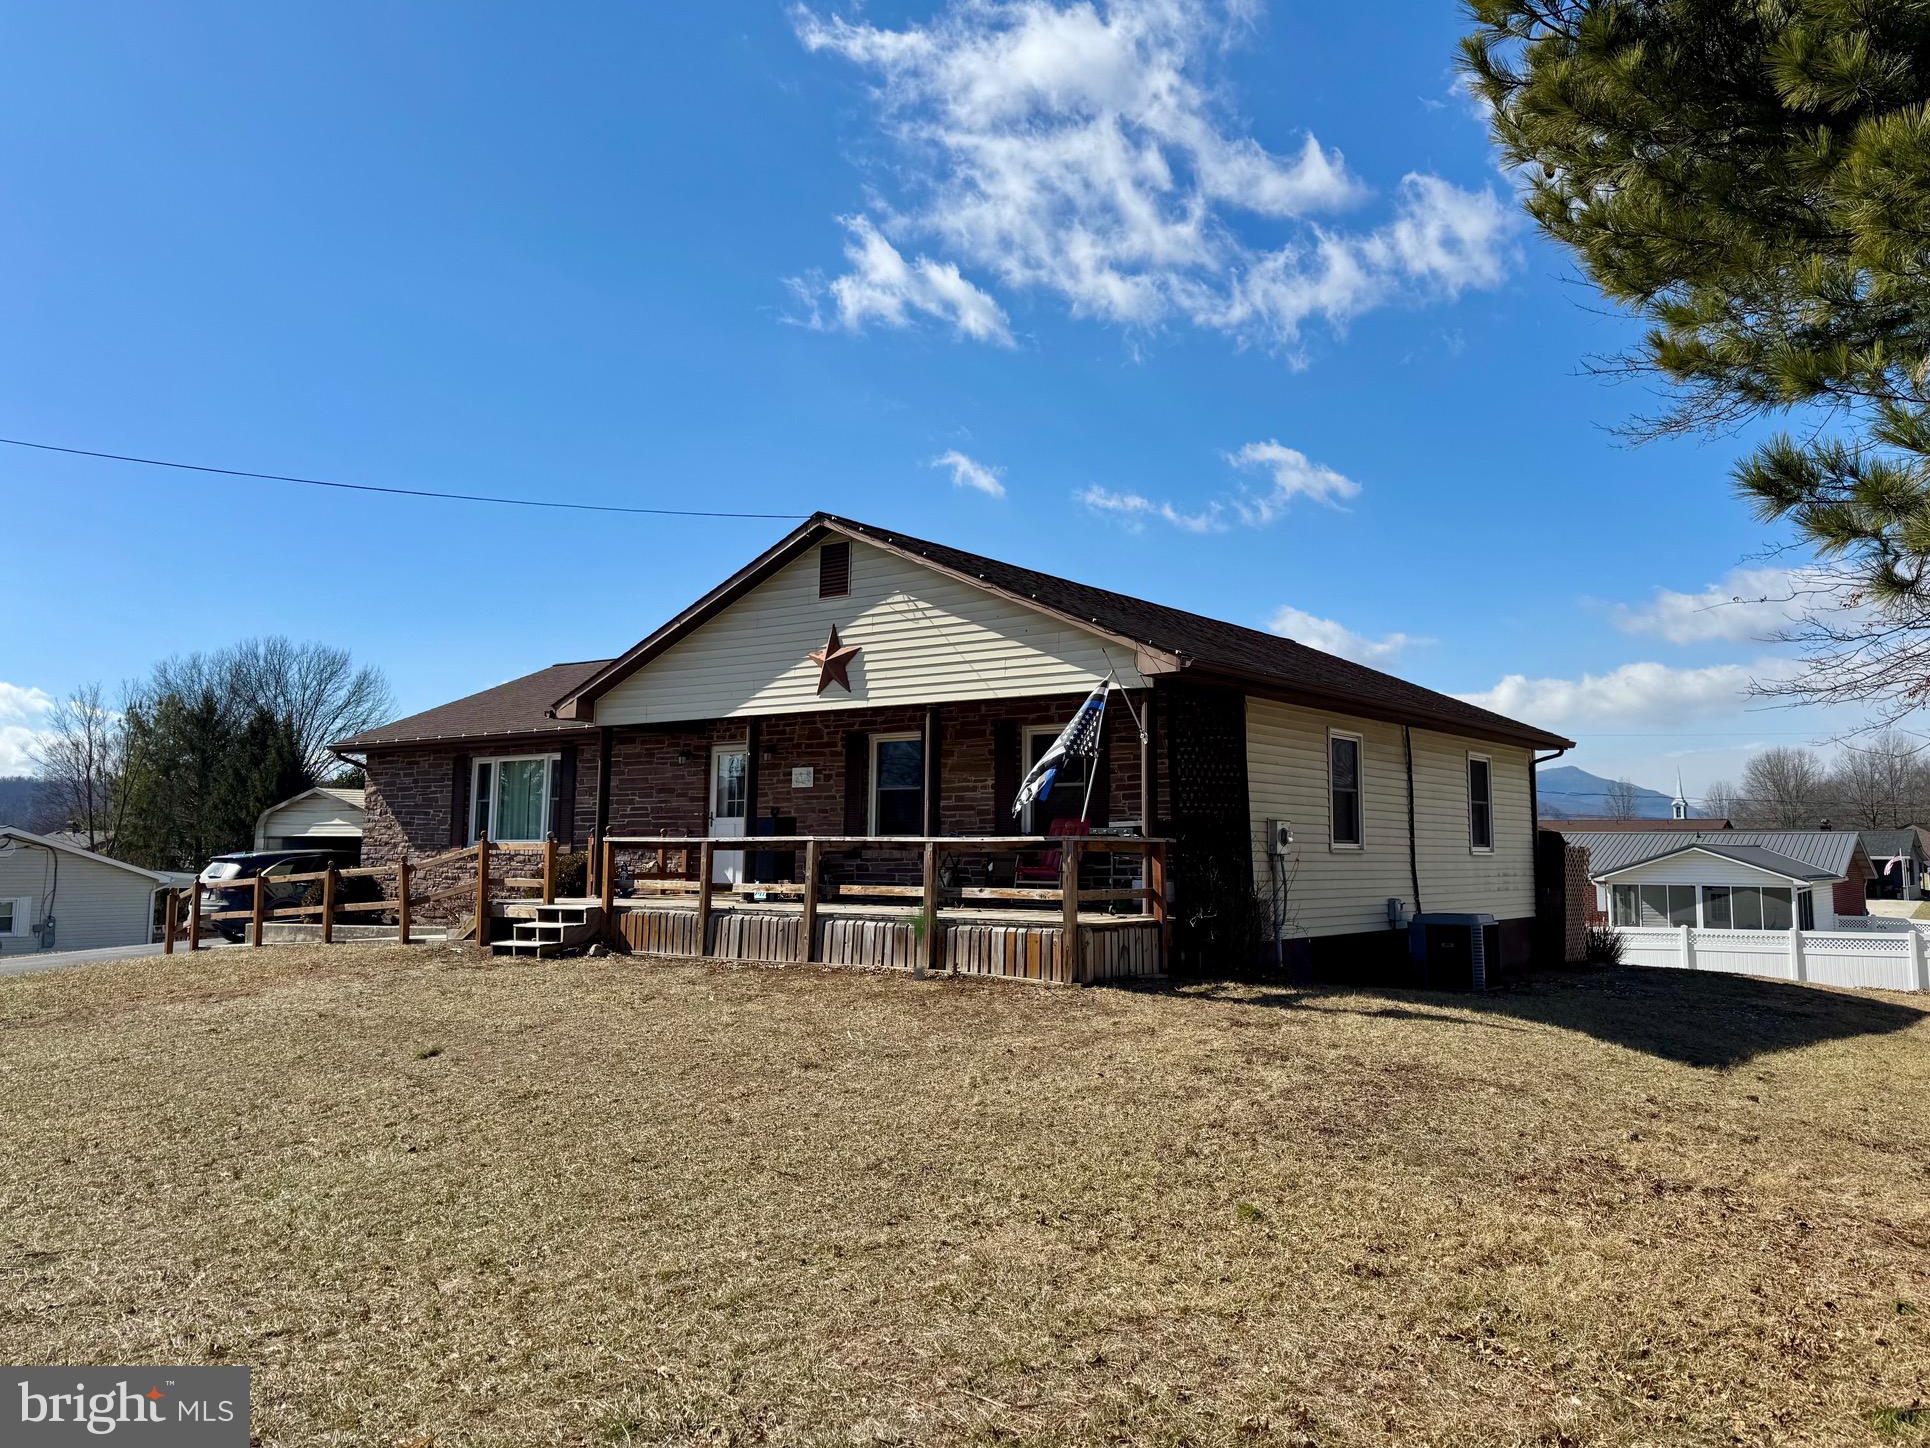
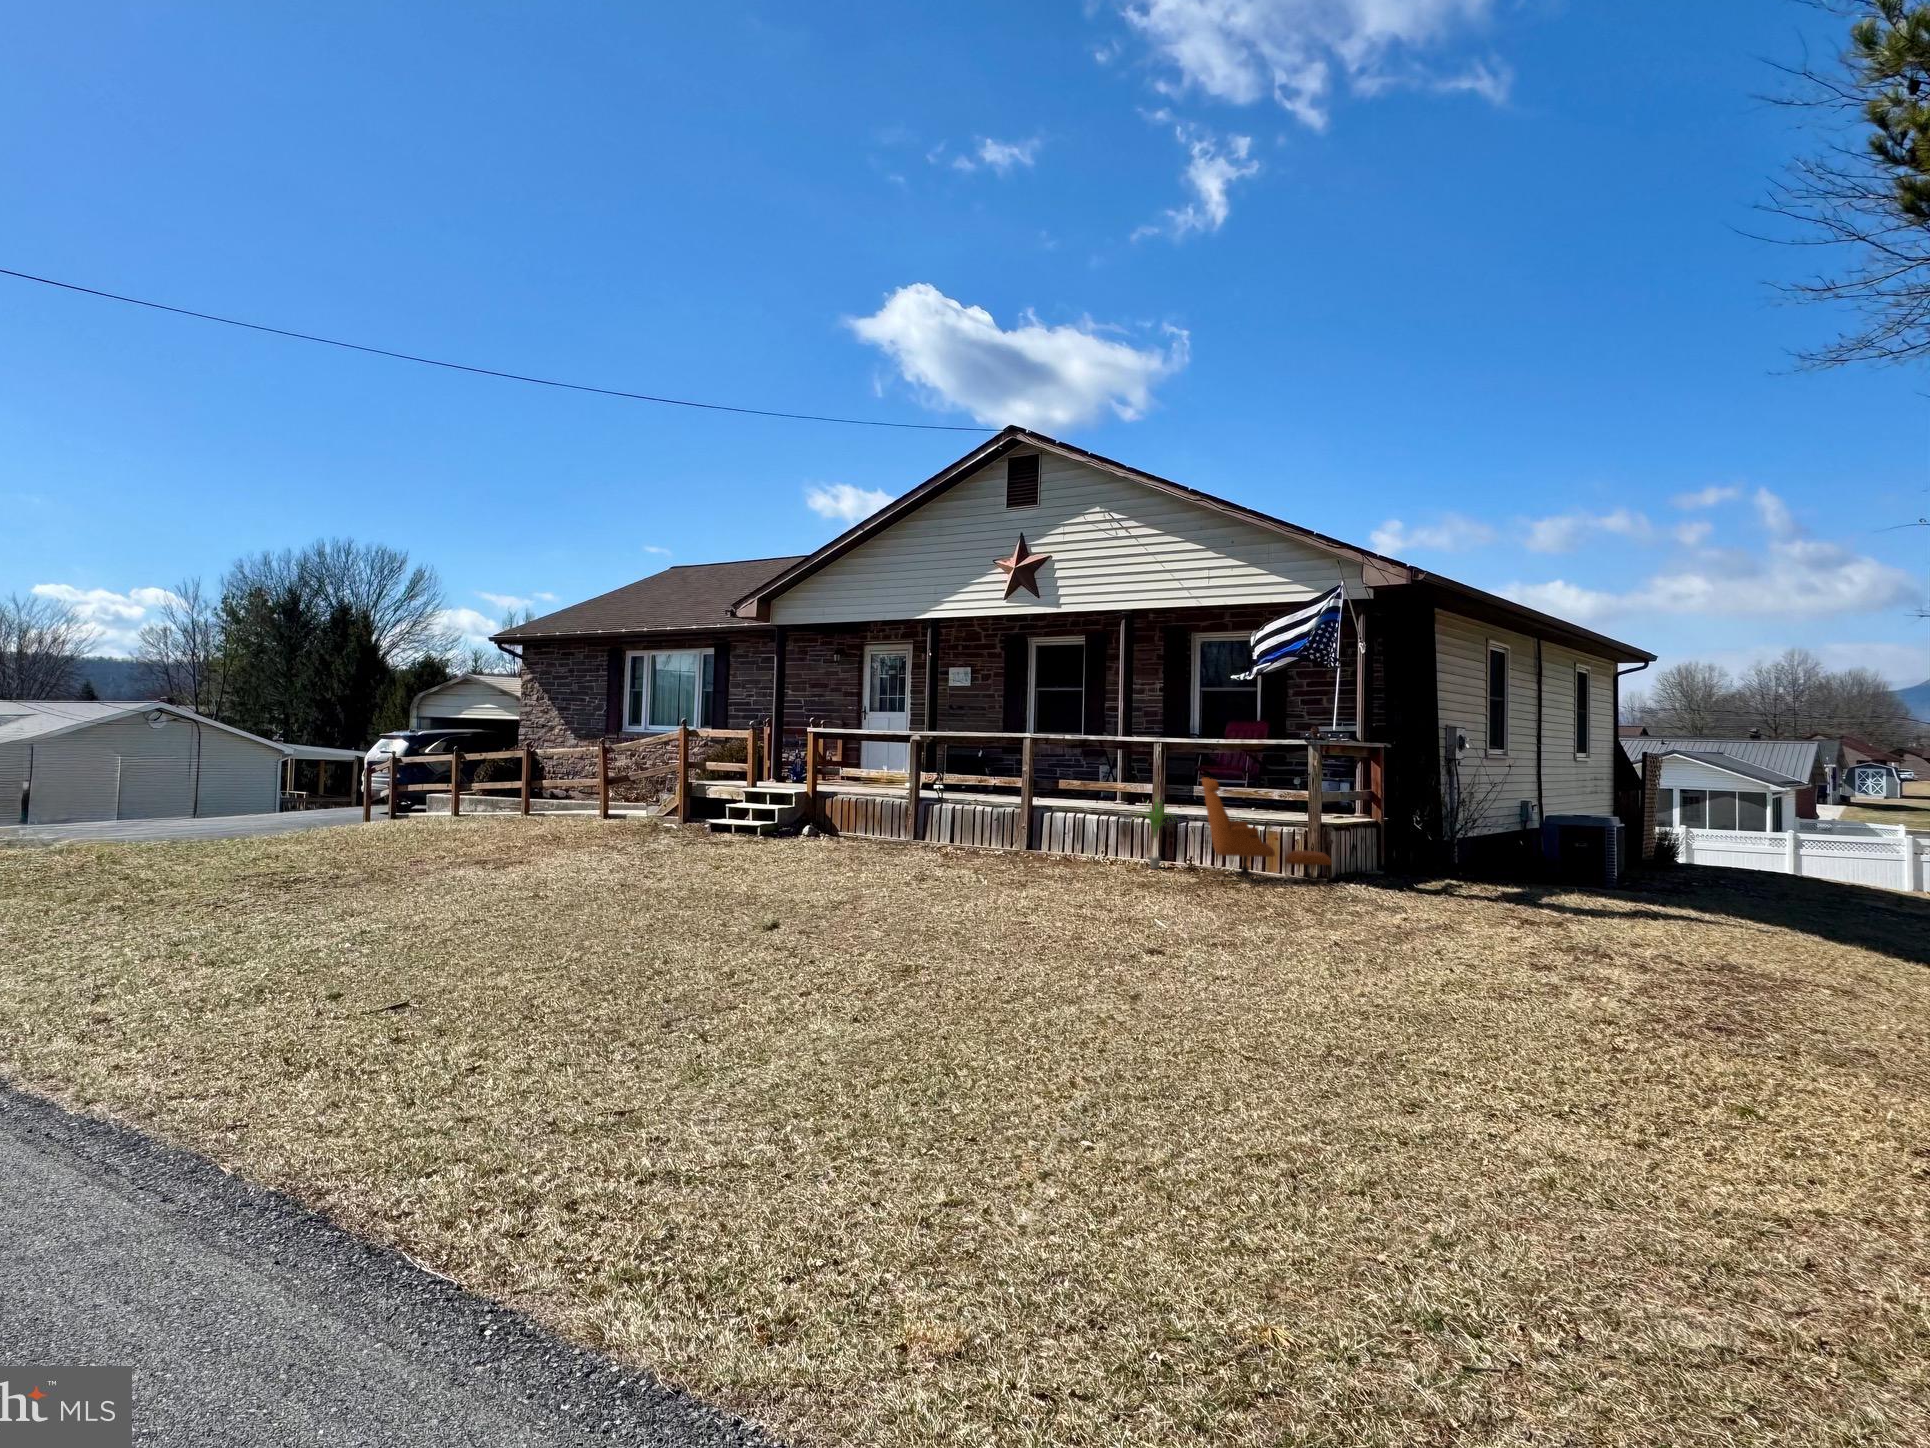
lounge chair: none [952,881,1089,996] -> present [1202,777,1332,885]

